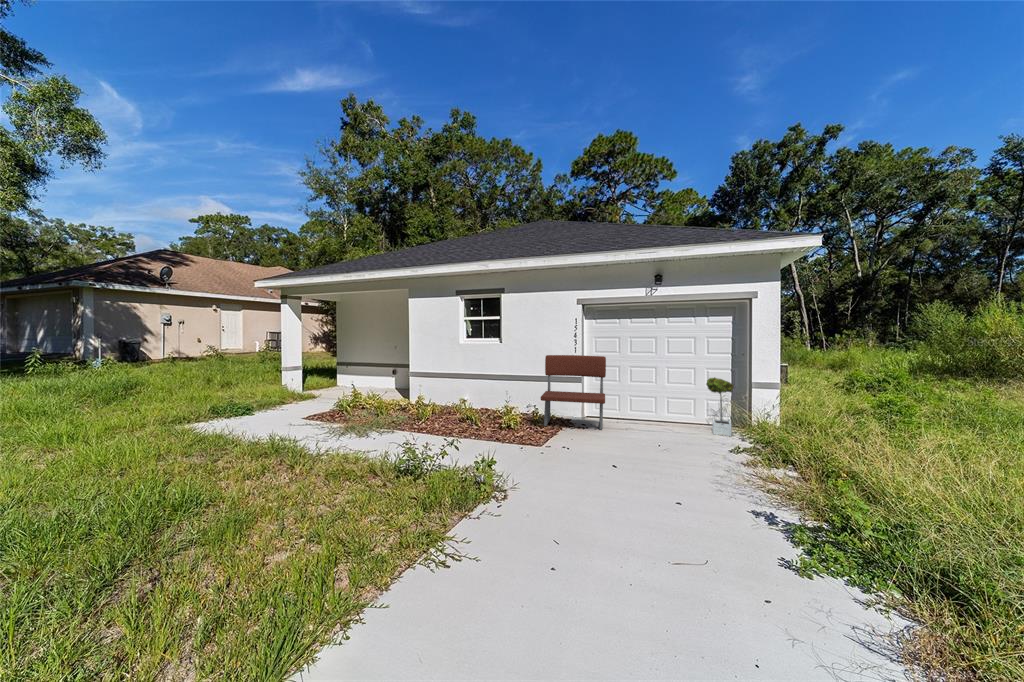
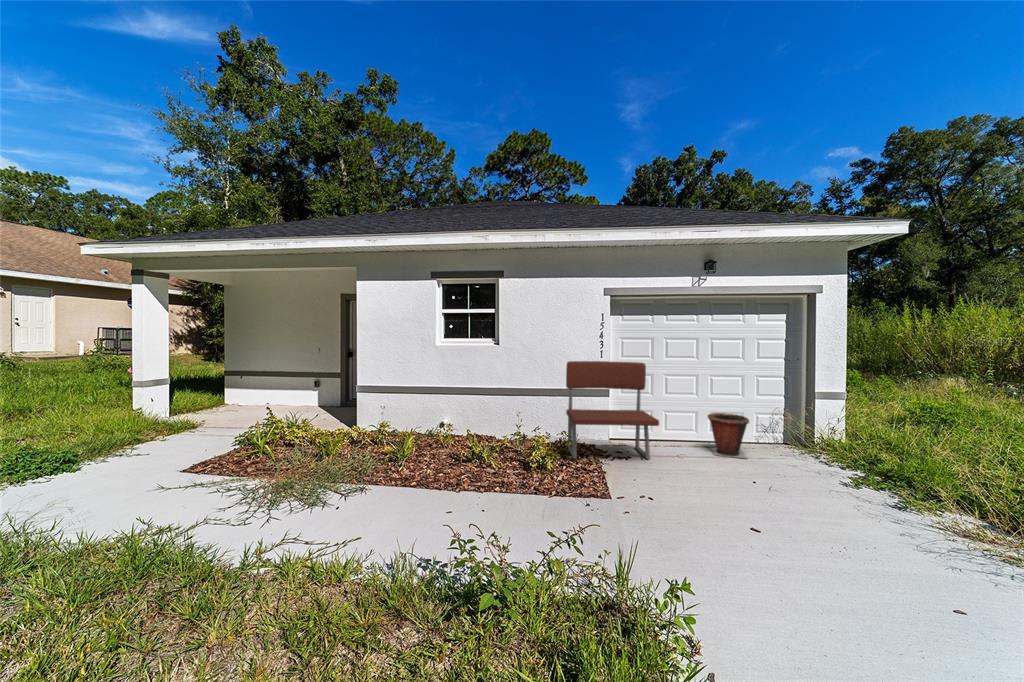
potted tree: present [706,377,734,436] -> none [763,387,799,459]
trash can: none [659,398,691,434] -> present [708,413,749,458]

